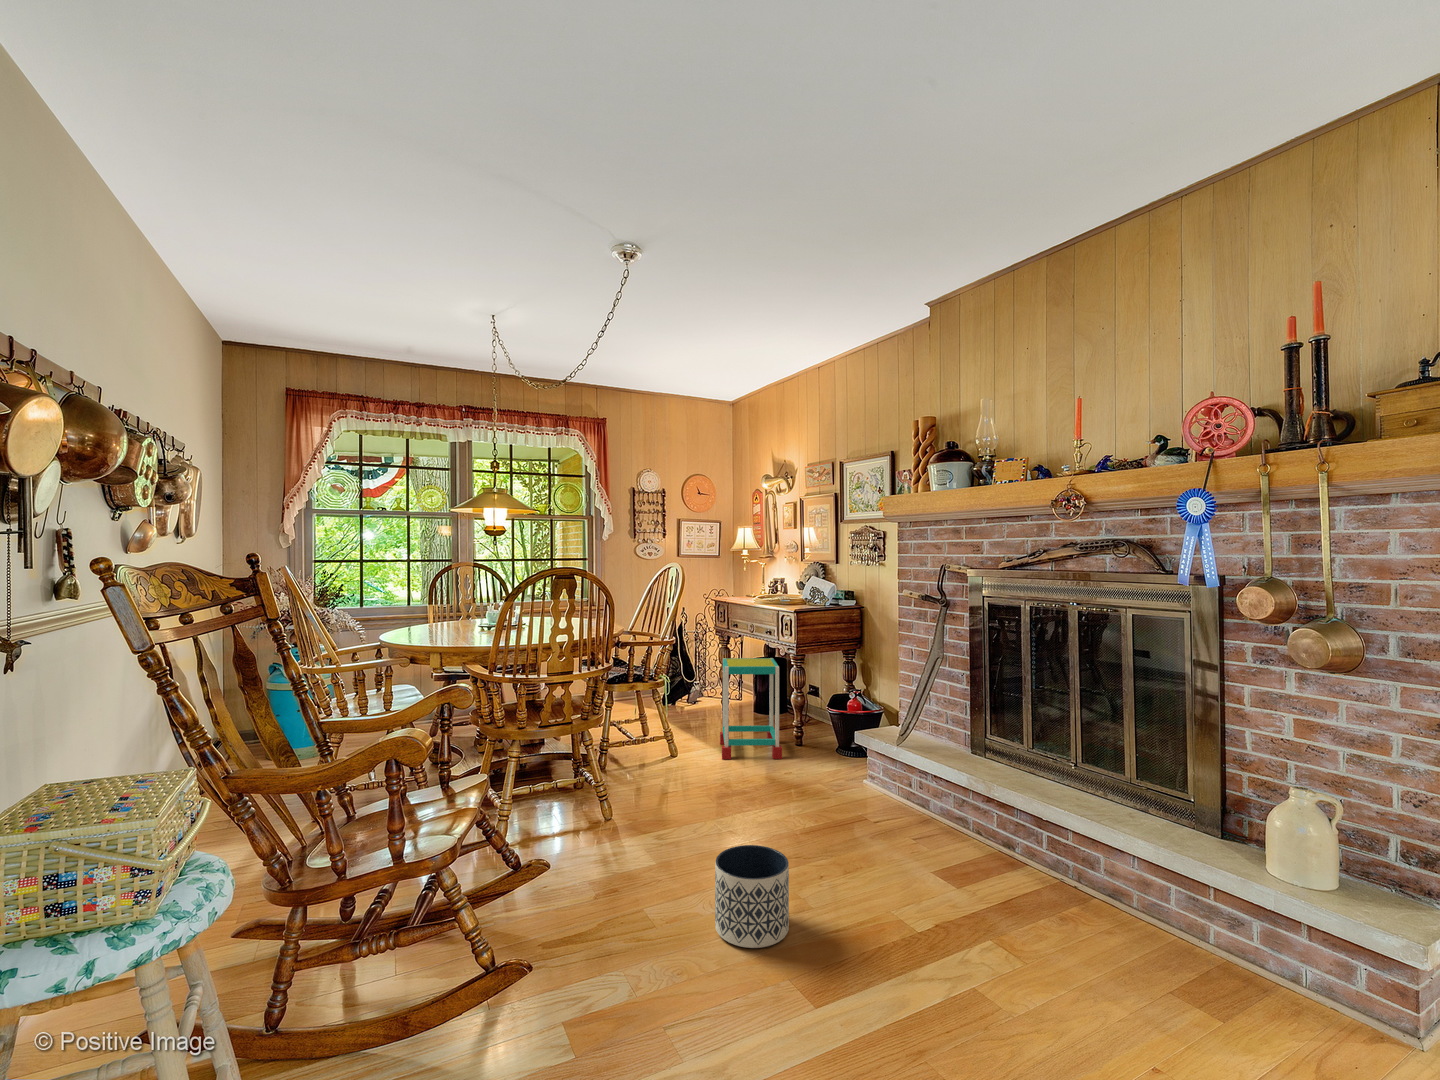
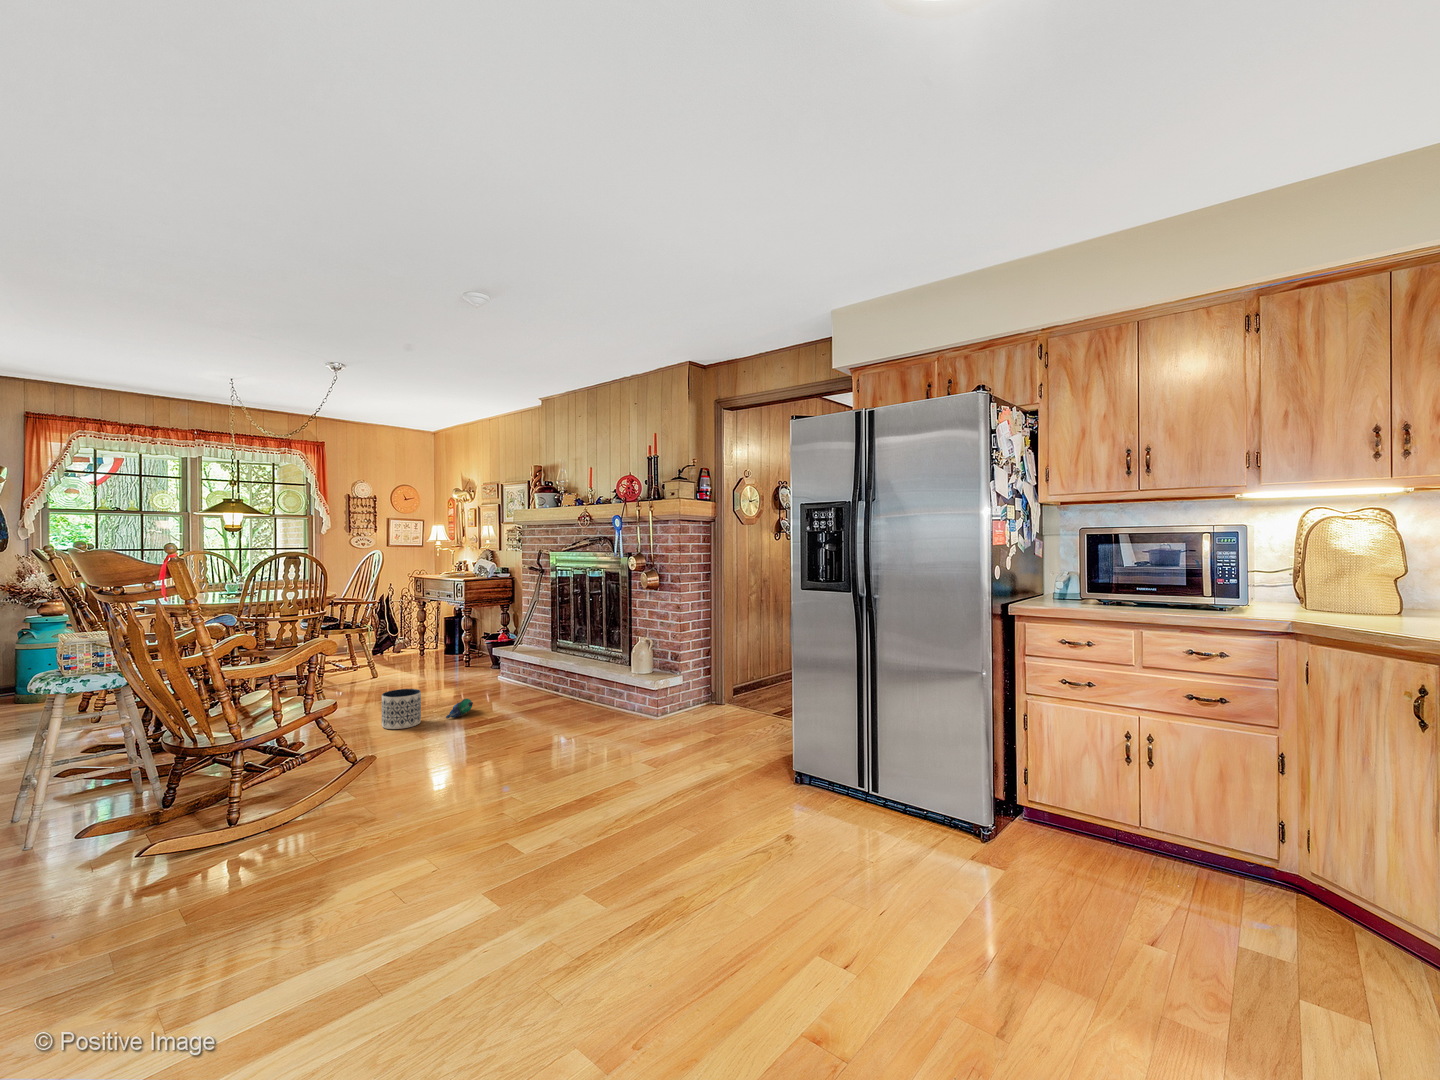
side table: present [720,658,782,759] -> none [408,612,450,675]
plush toy: none [833,867,883,921] -> present [446,699,473,718]

